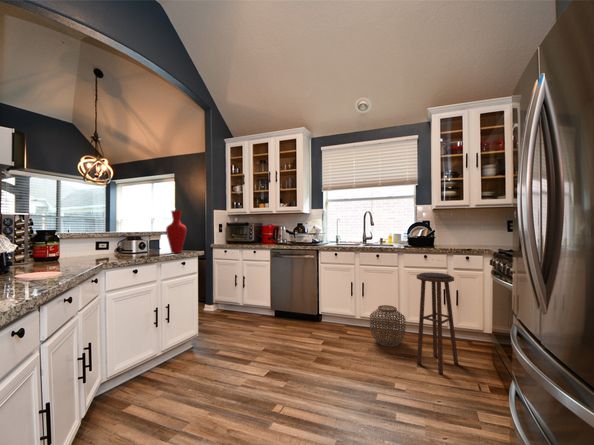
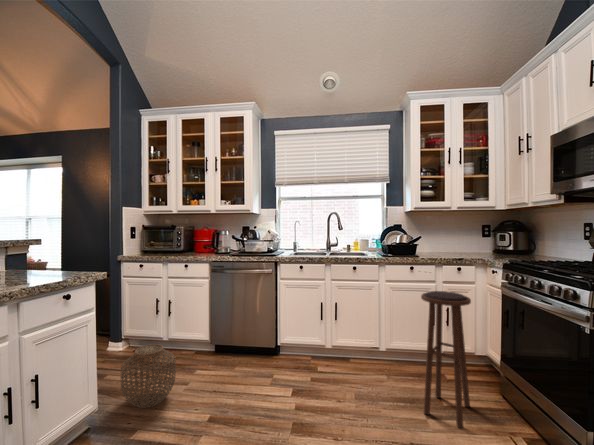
vase: present [166,210,187,253] -> none [35,204,77,278]
woven basket: present [370,305,406,347] -> present [121,344,176,408]

